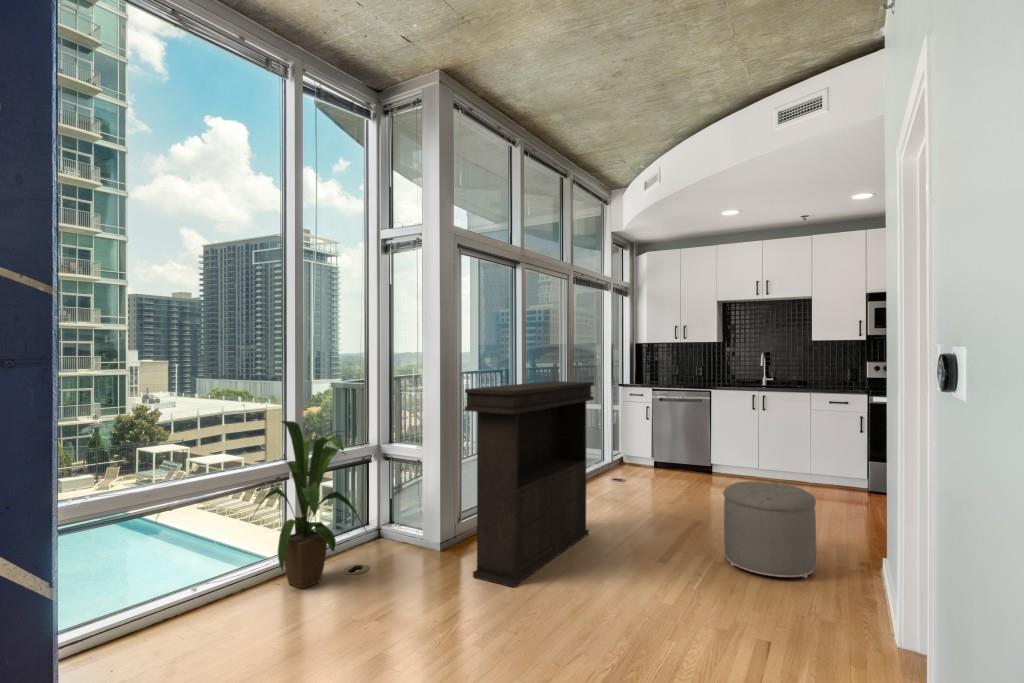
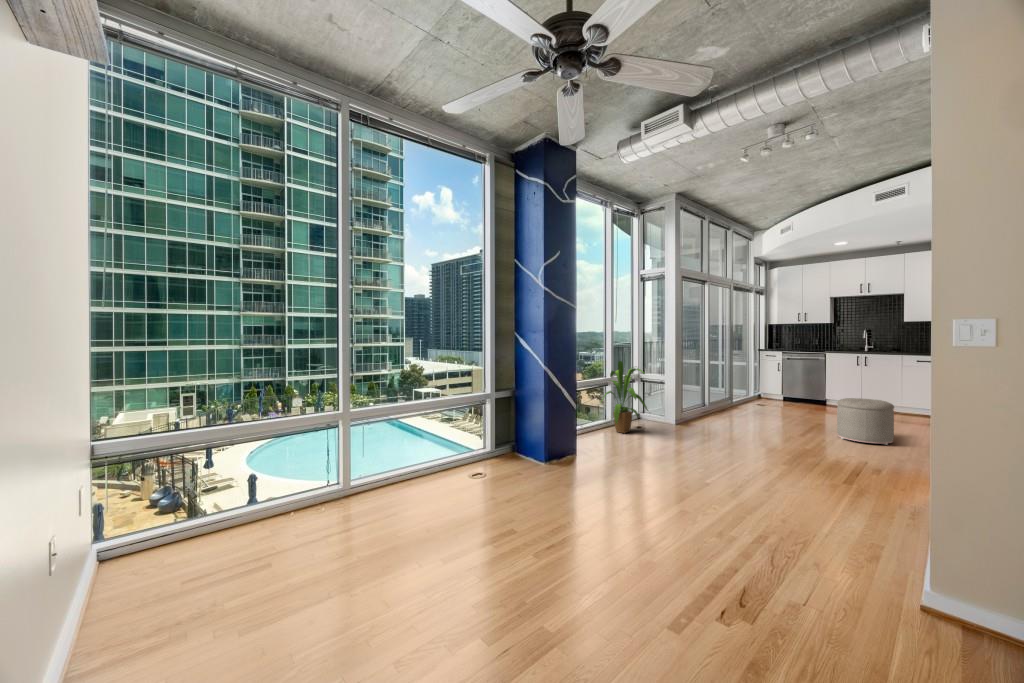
console table: present [465,381,594,587] -> none [697,346,756,439]

